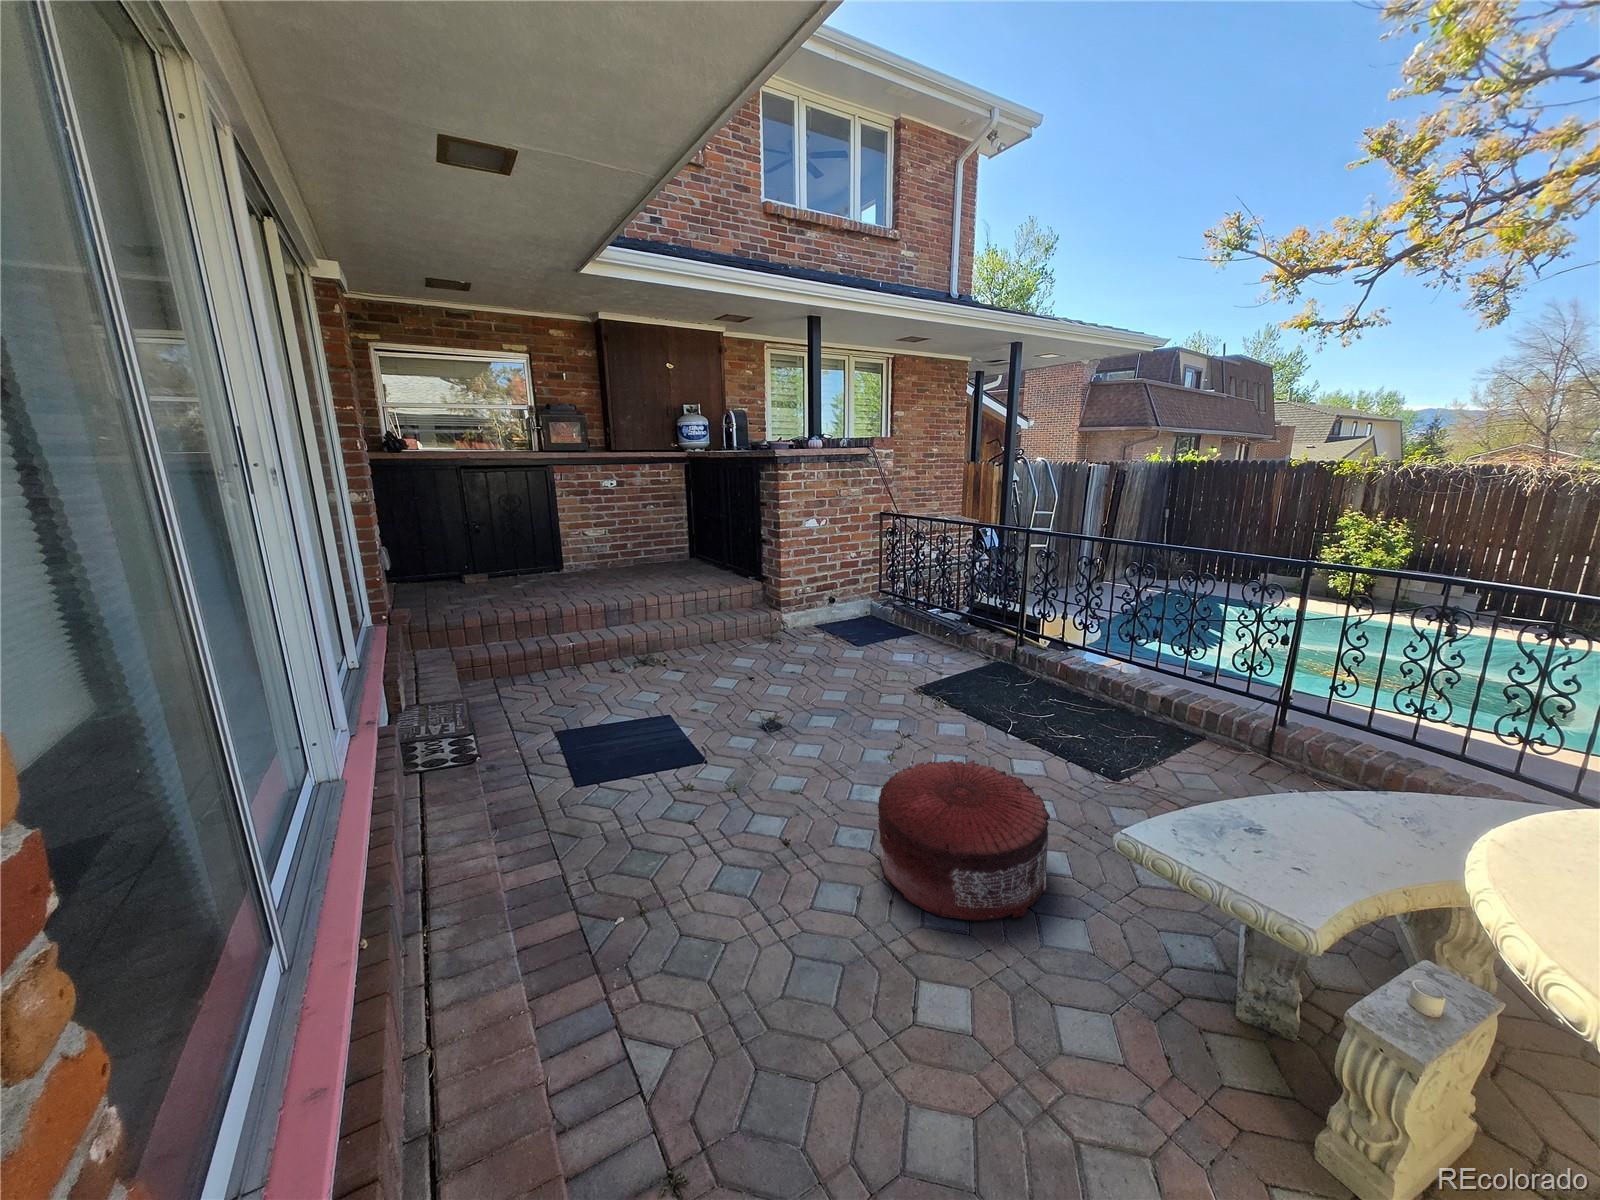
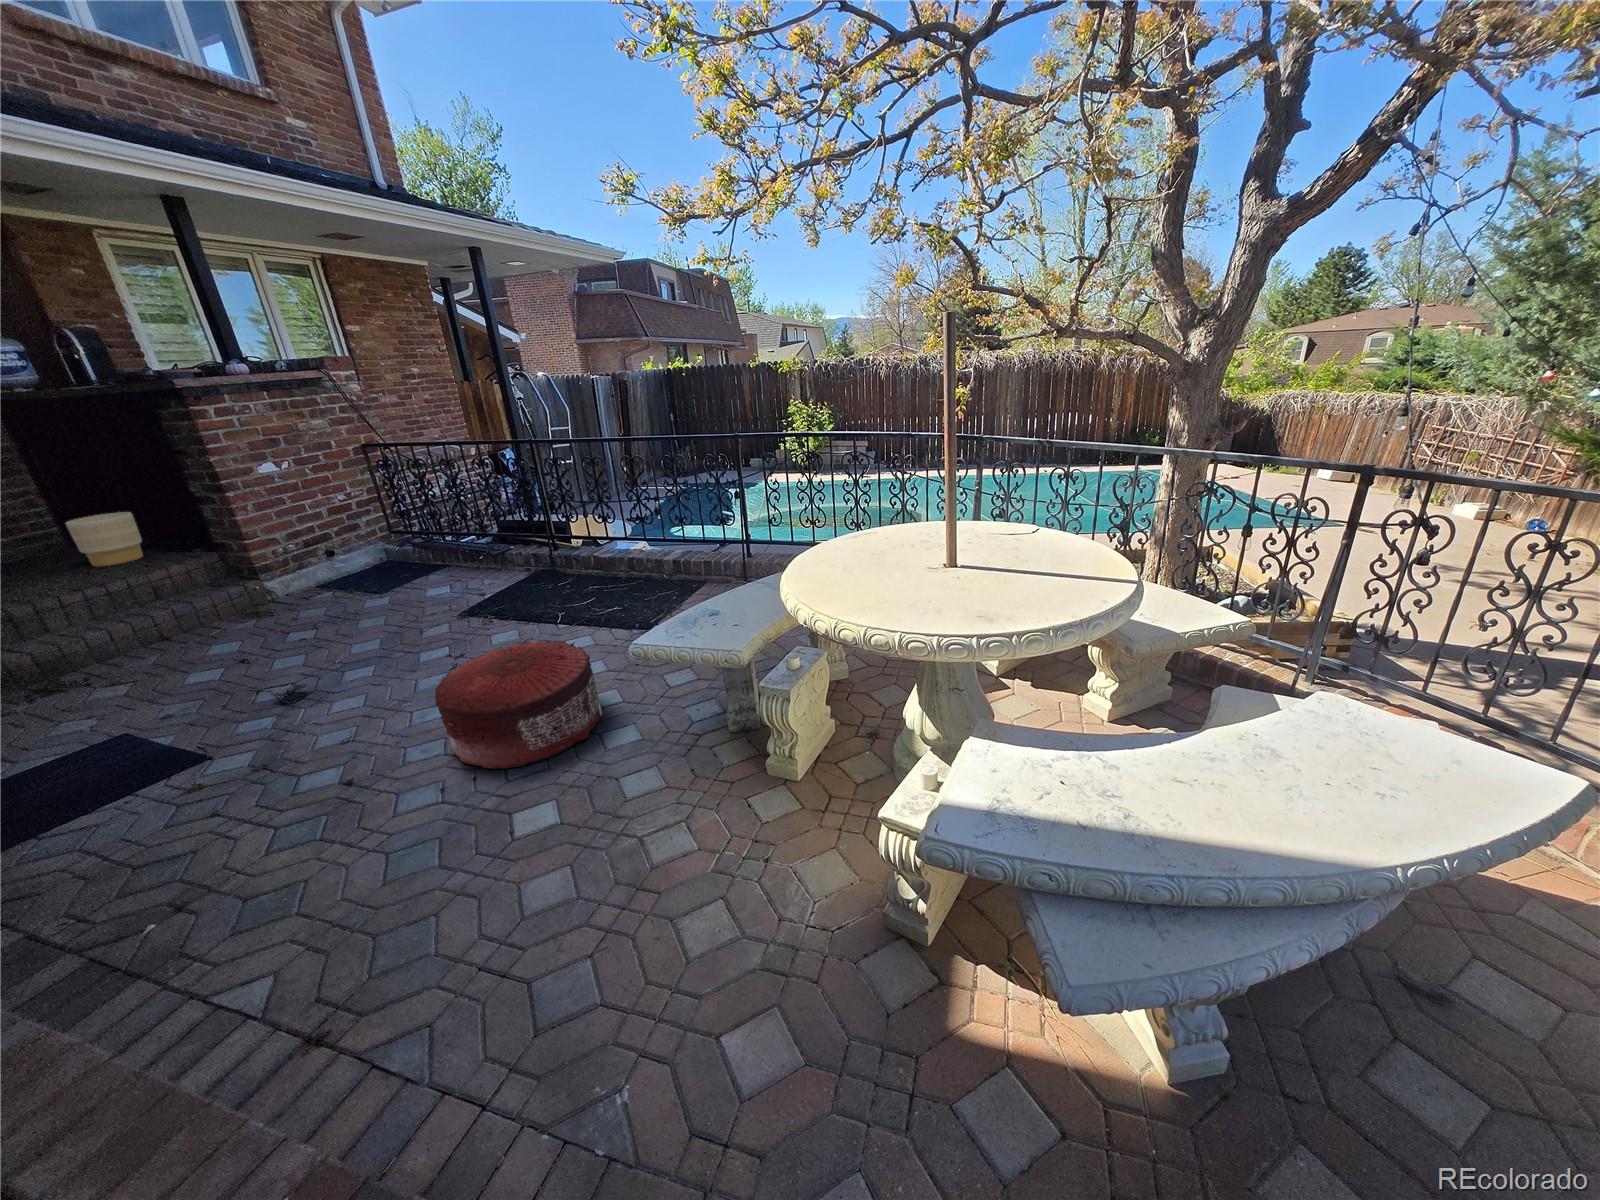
planter: none [691,540,726,577] -> present [66,512,143,567]

